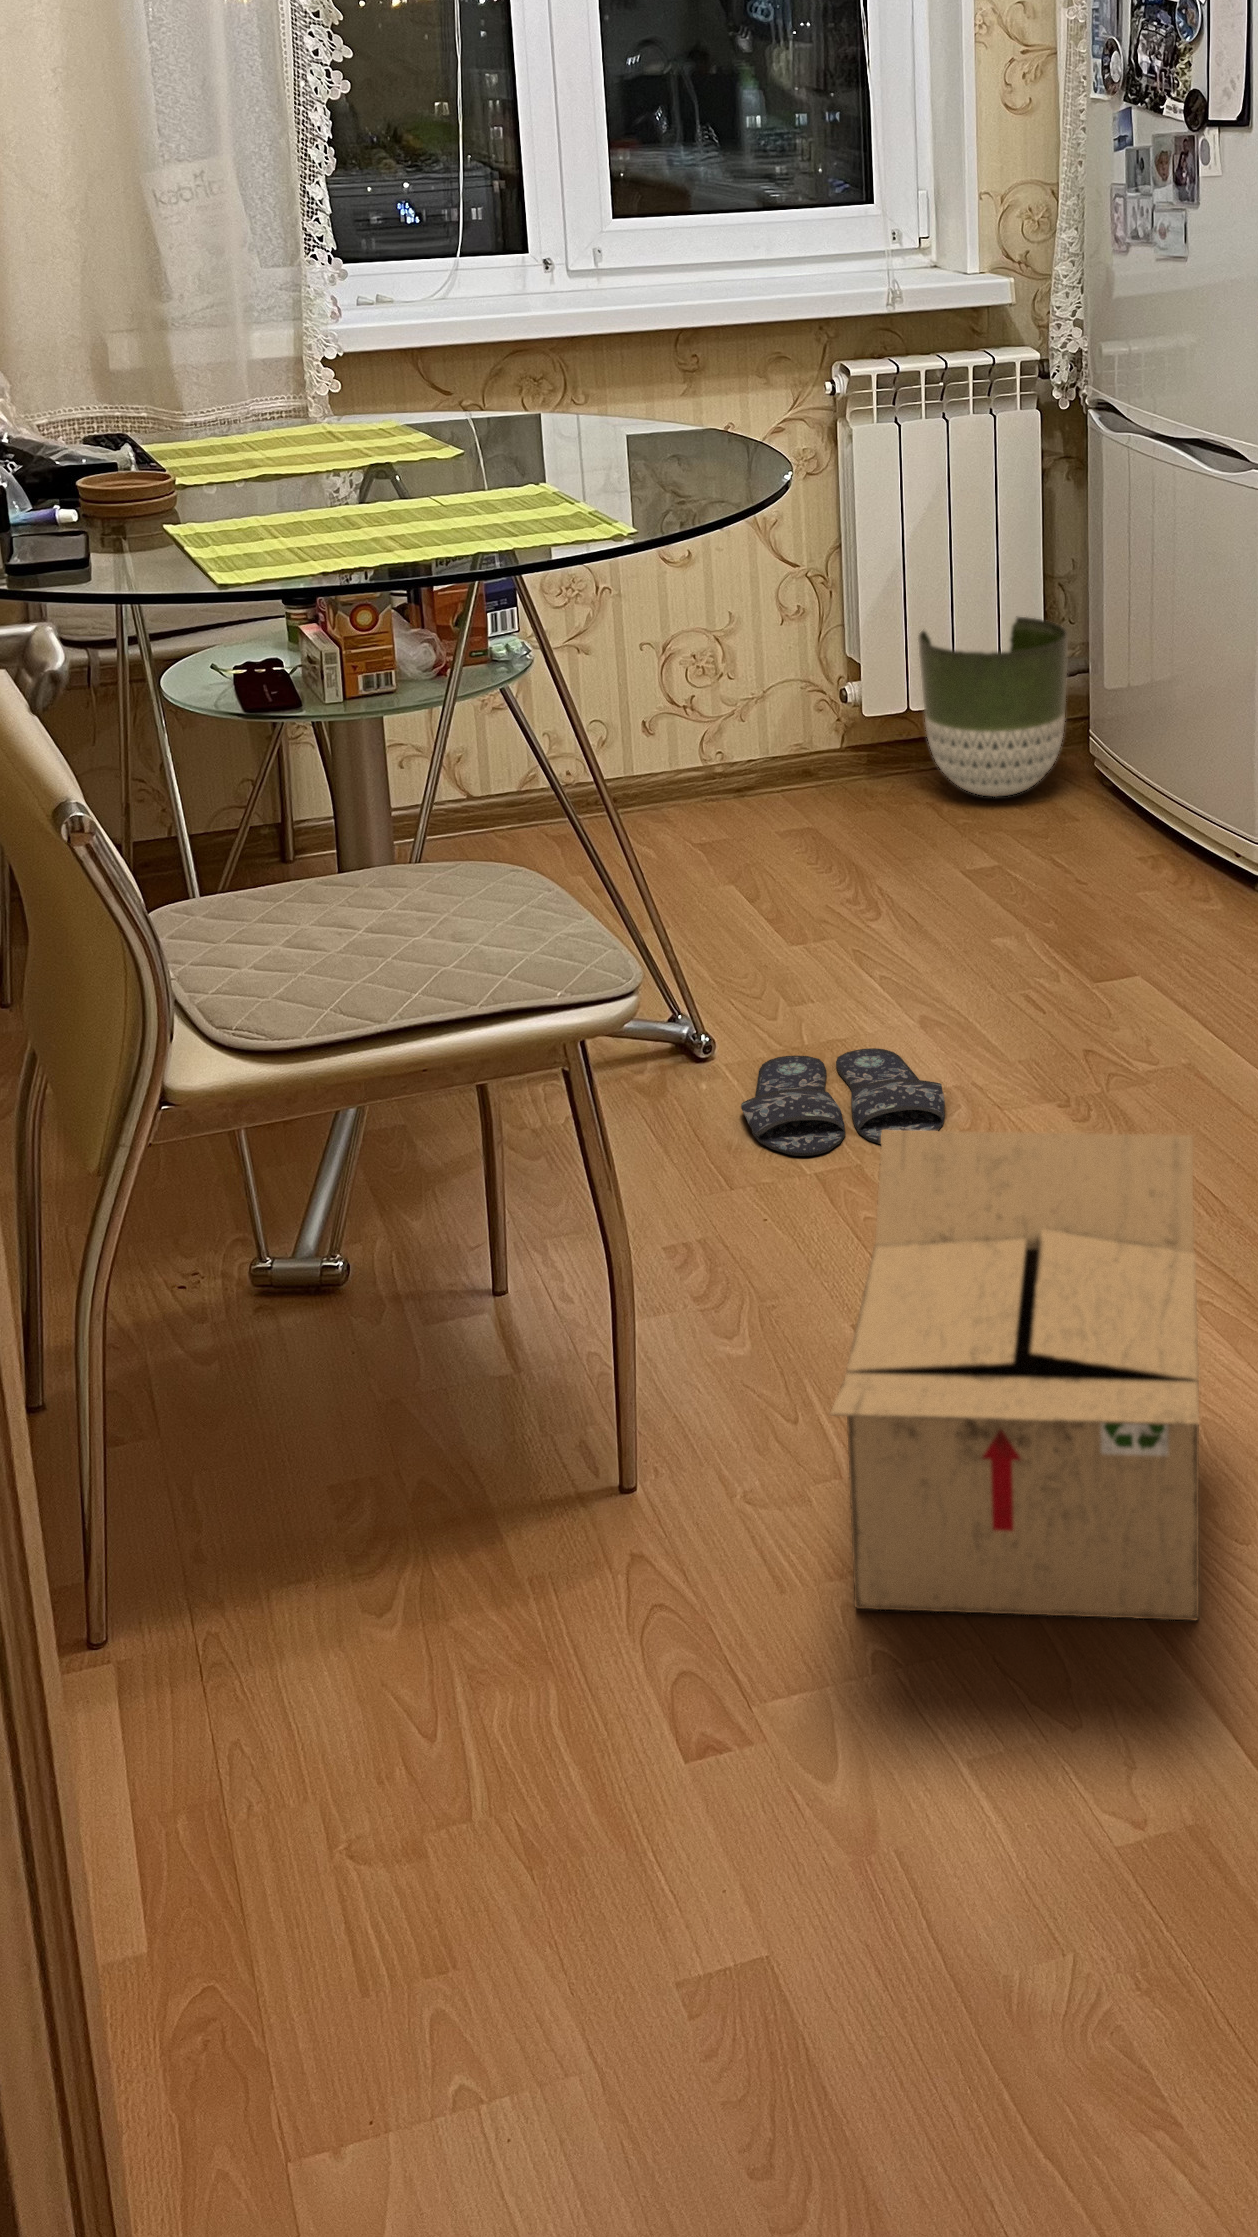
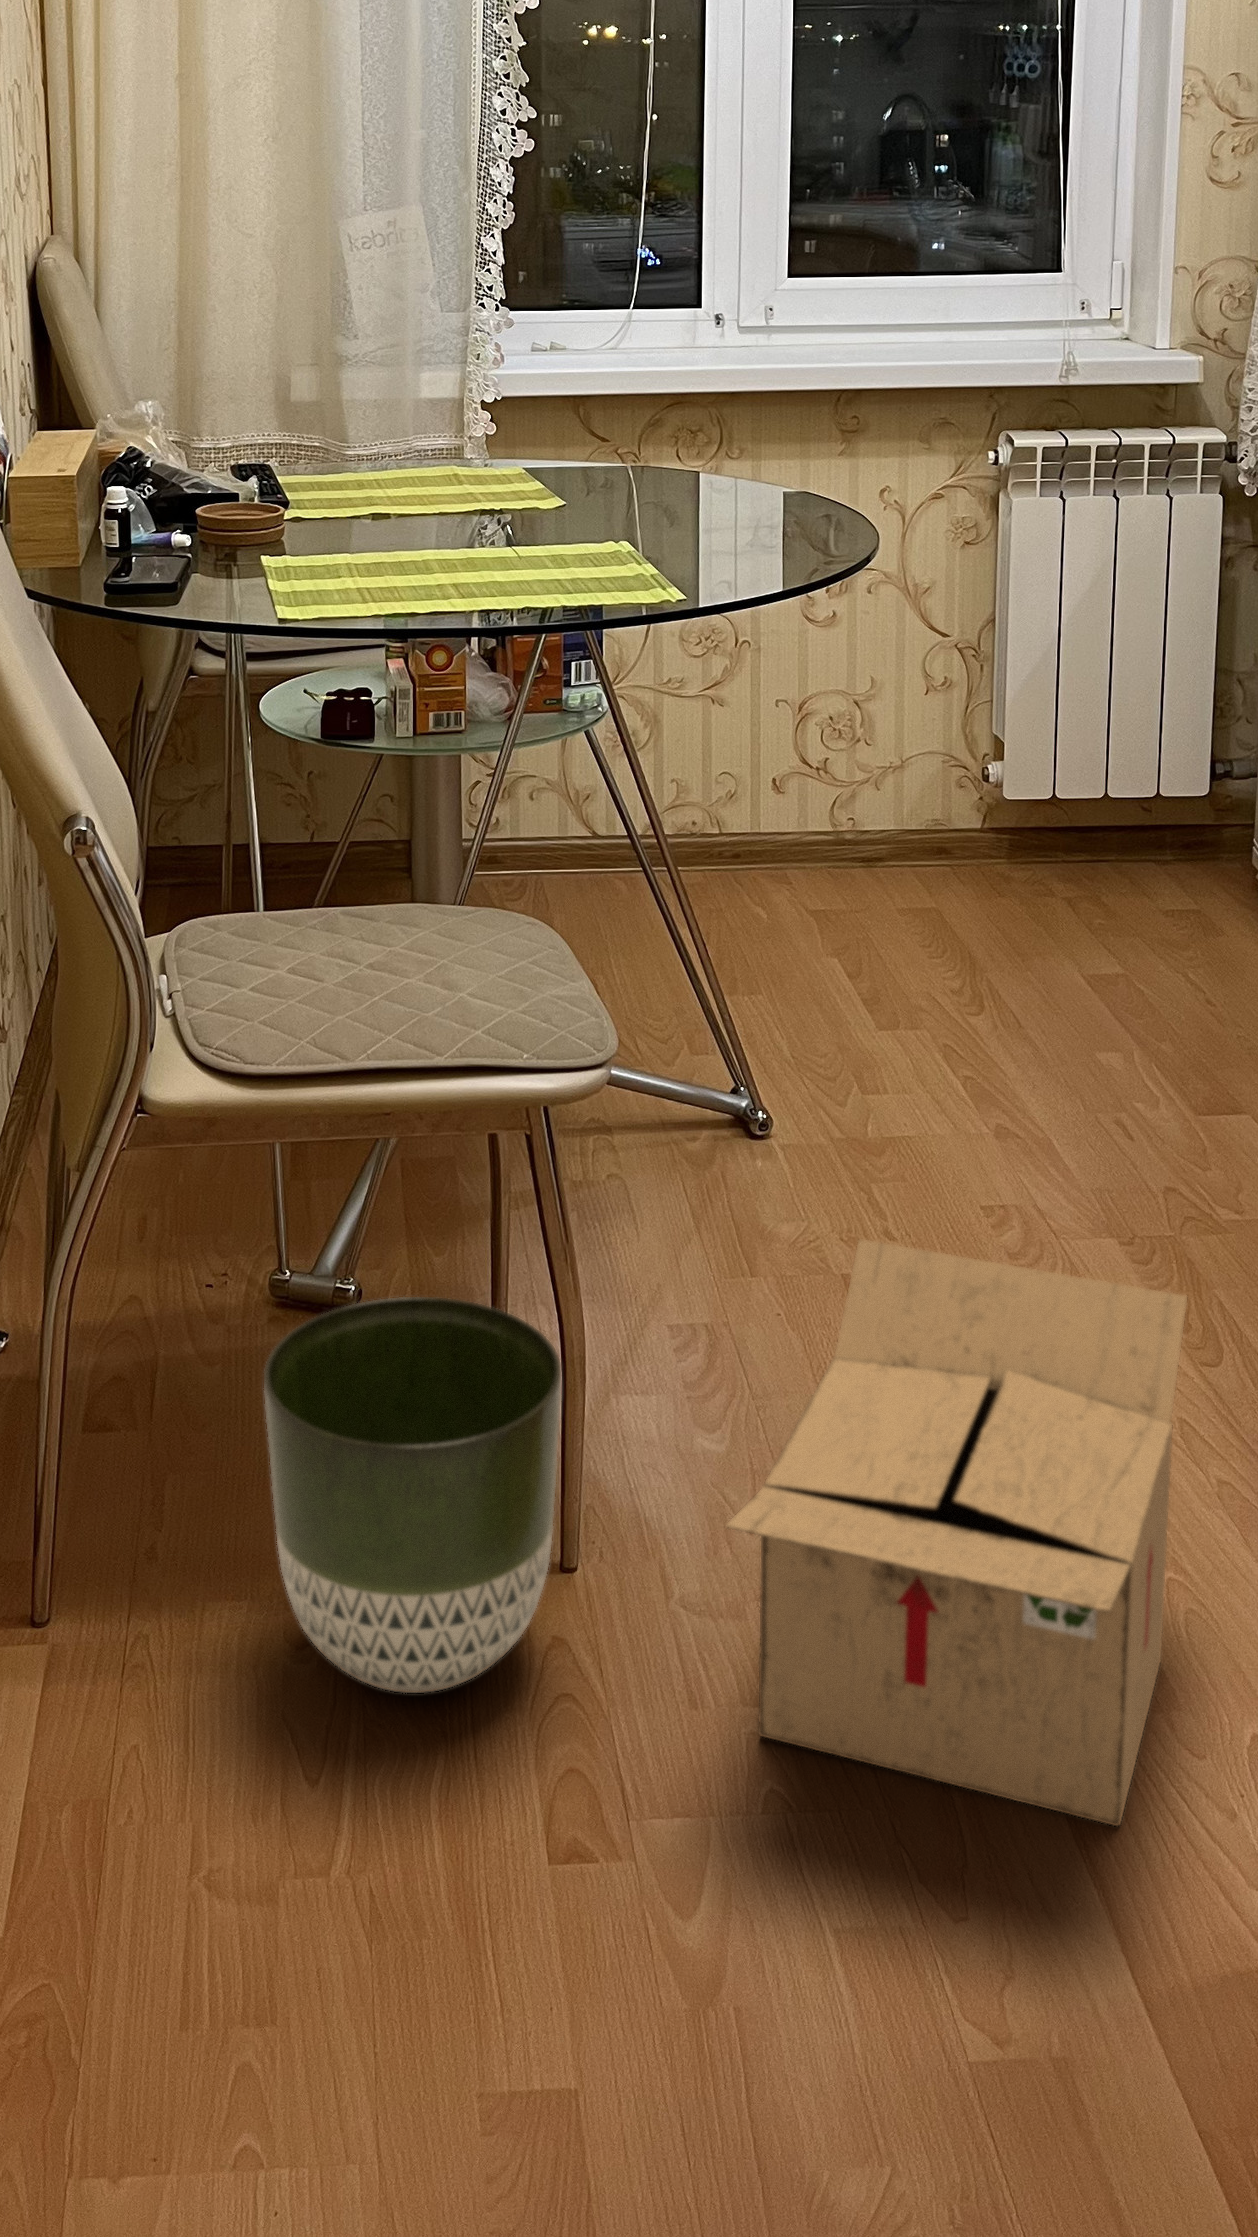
planter: present [918,617,1068,797] -> present [264,1297,561,1693]
slippers: present [741,1048,945,1156] -> none [784,1144,998,1258]

